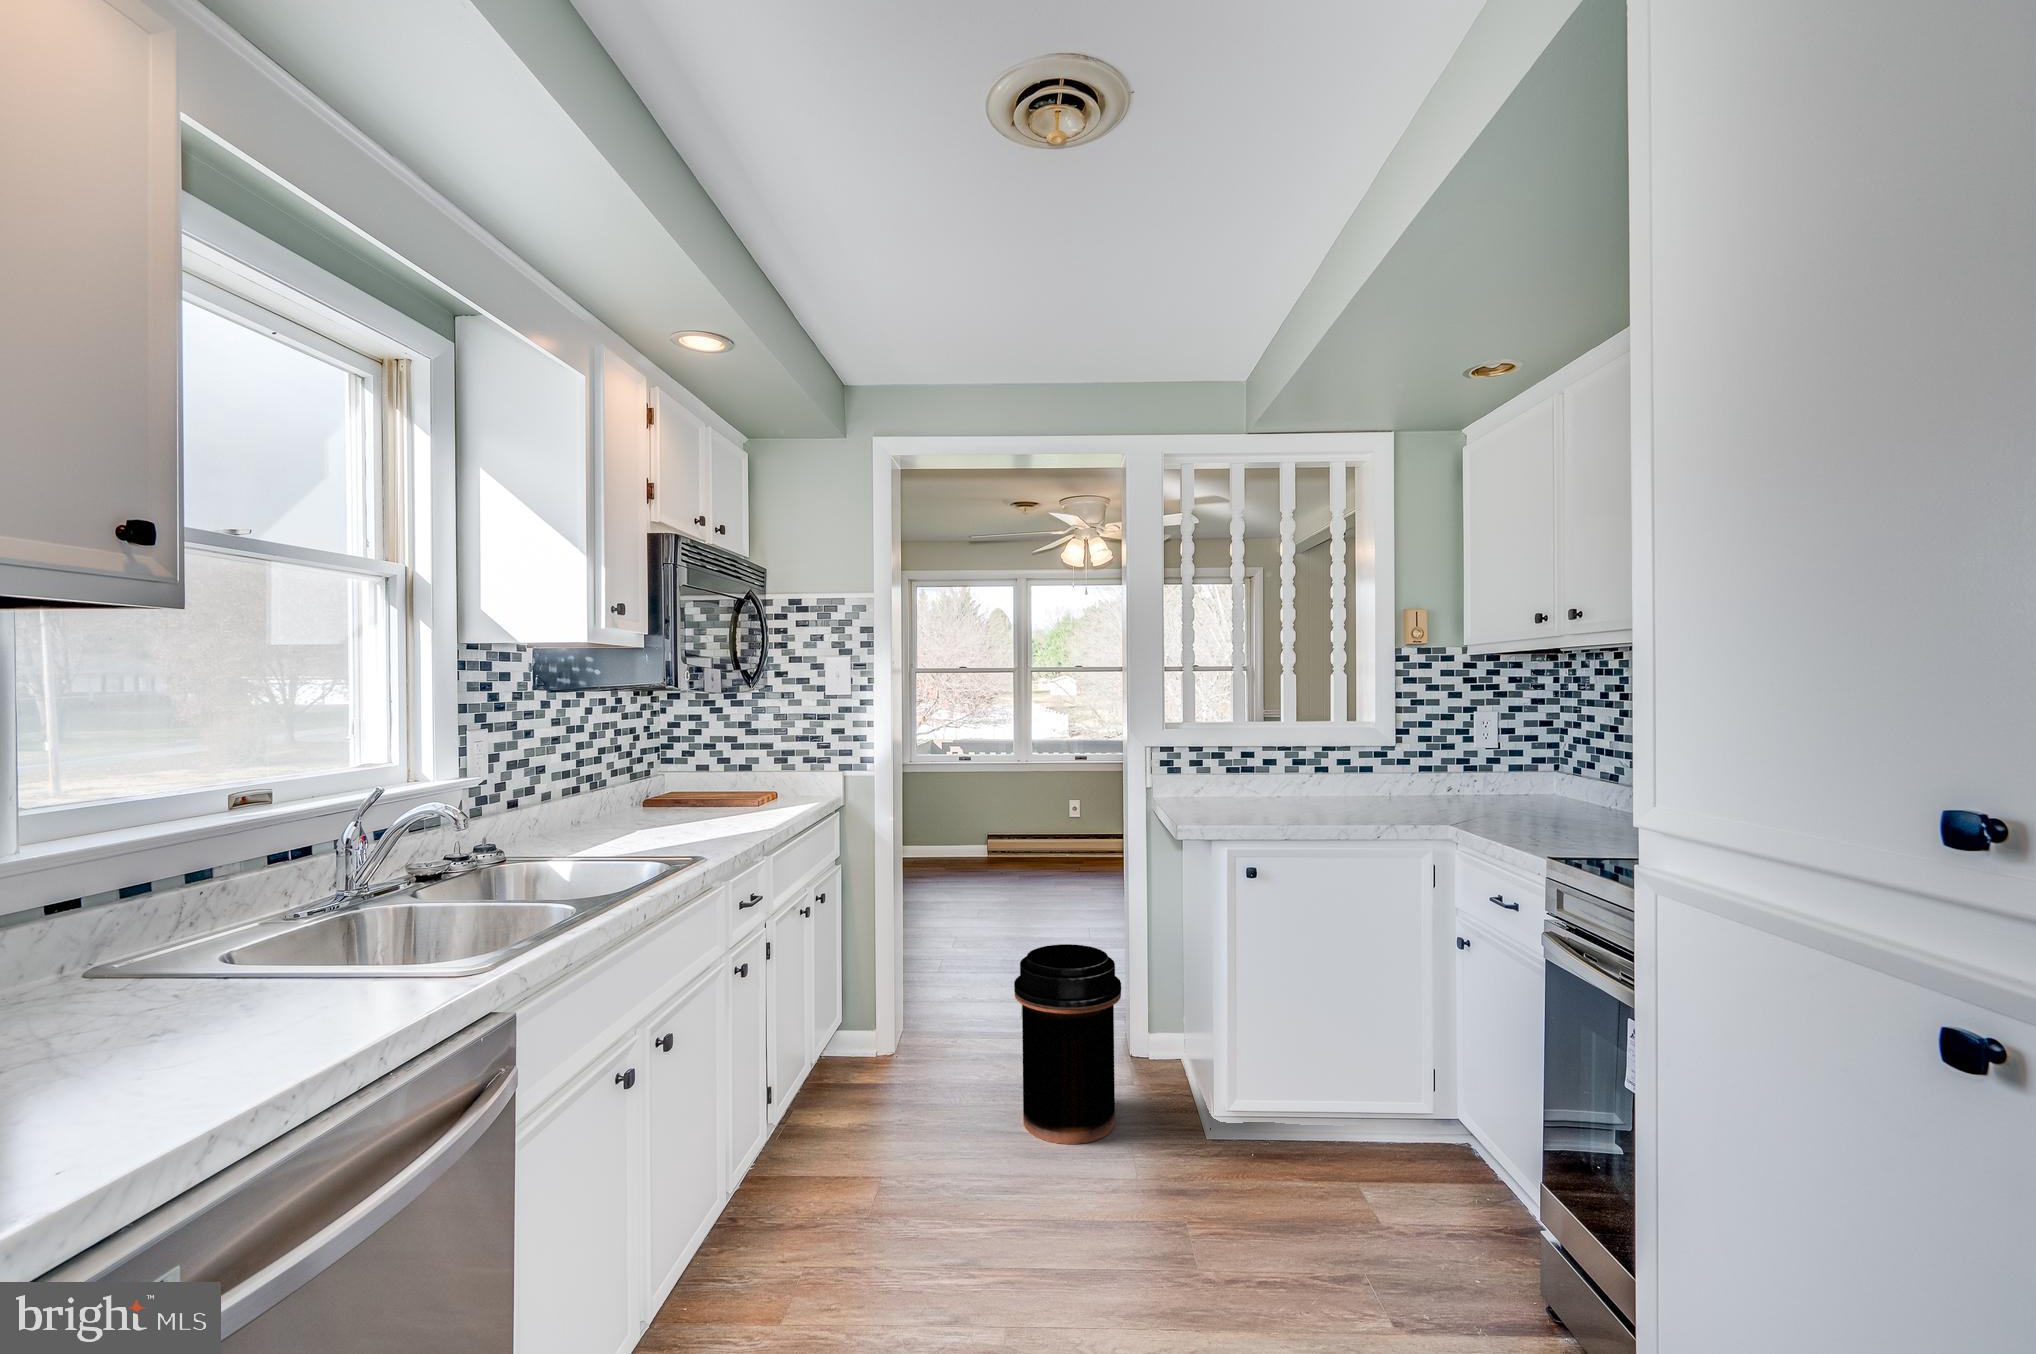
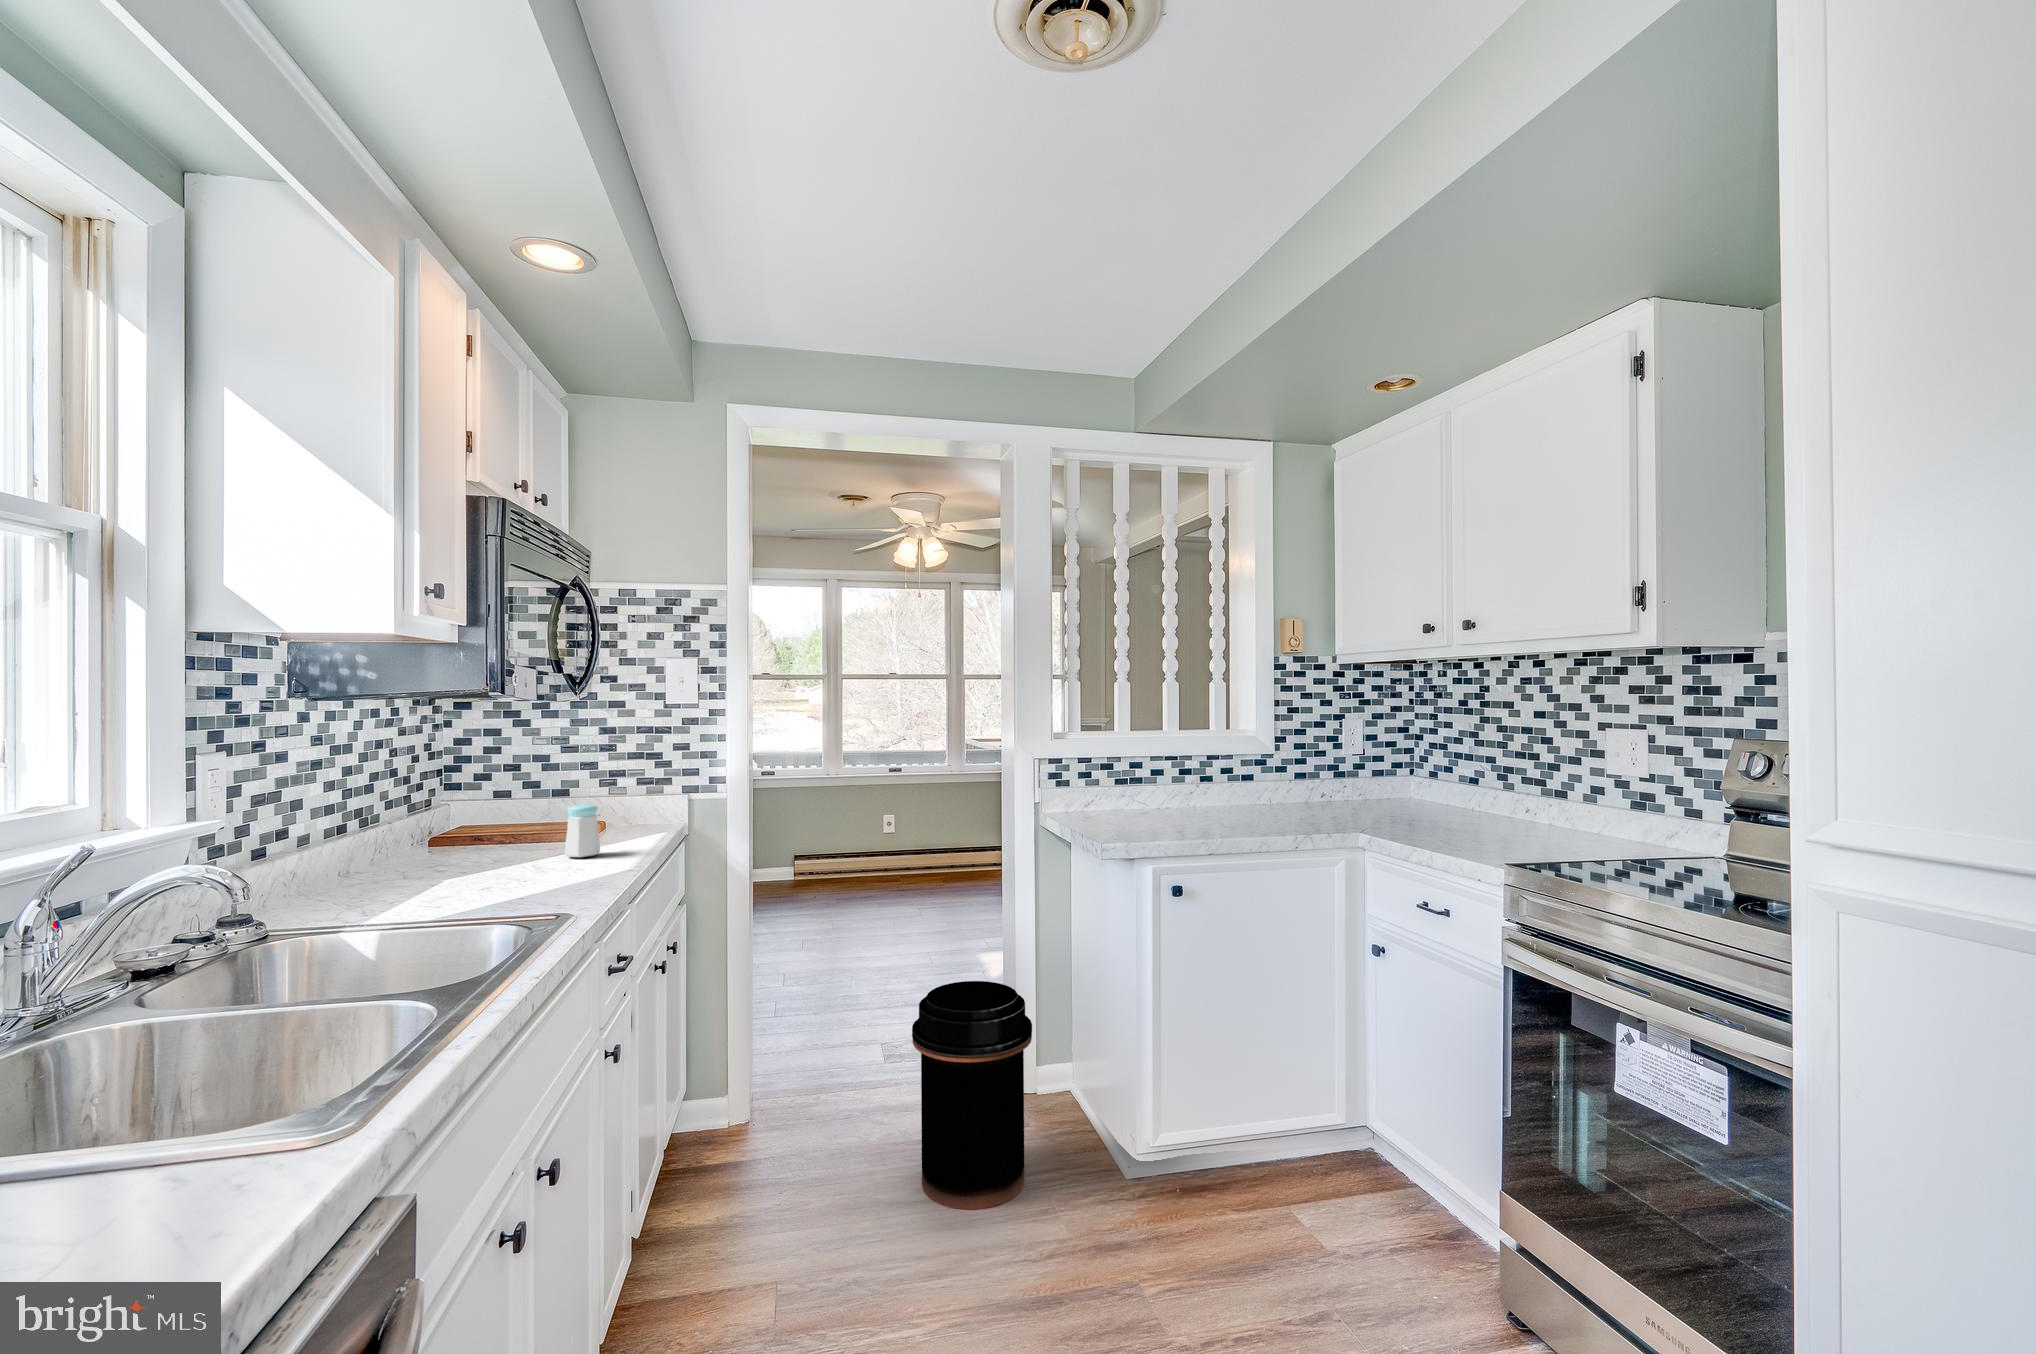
salt shaker: none [729,776,757,818] -> present [565,804,600,857]

